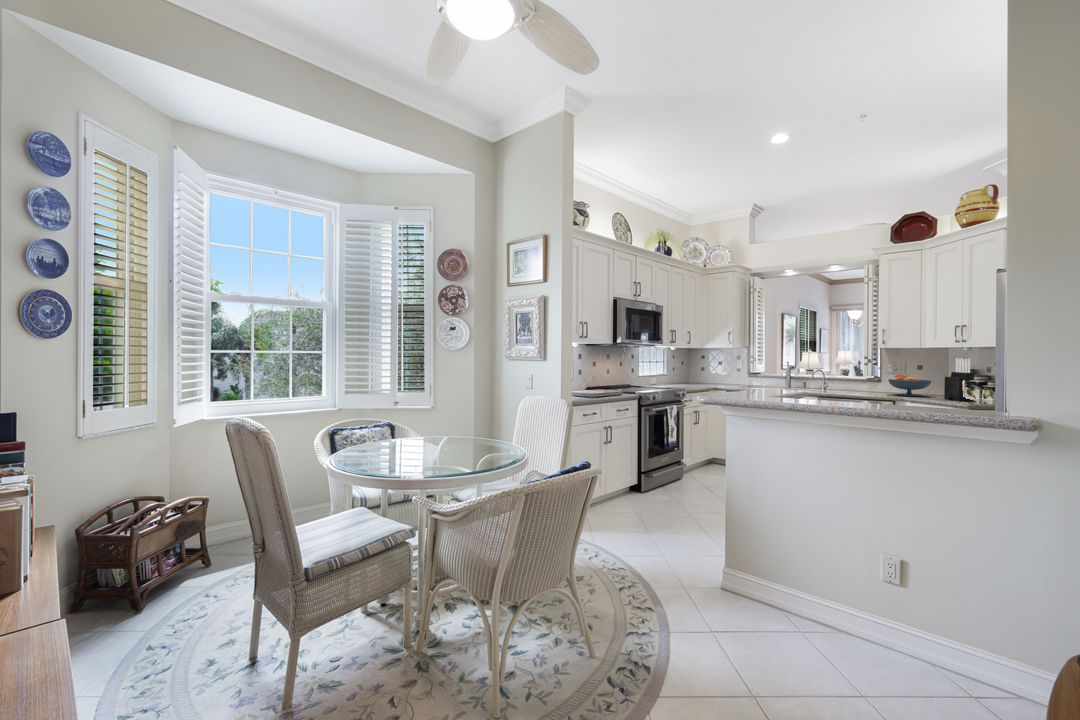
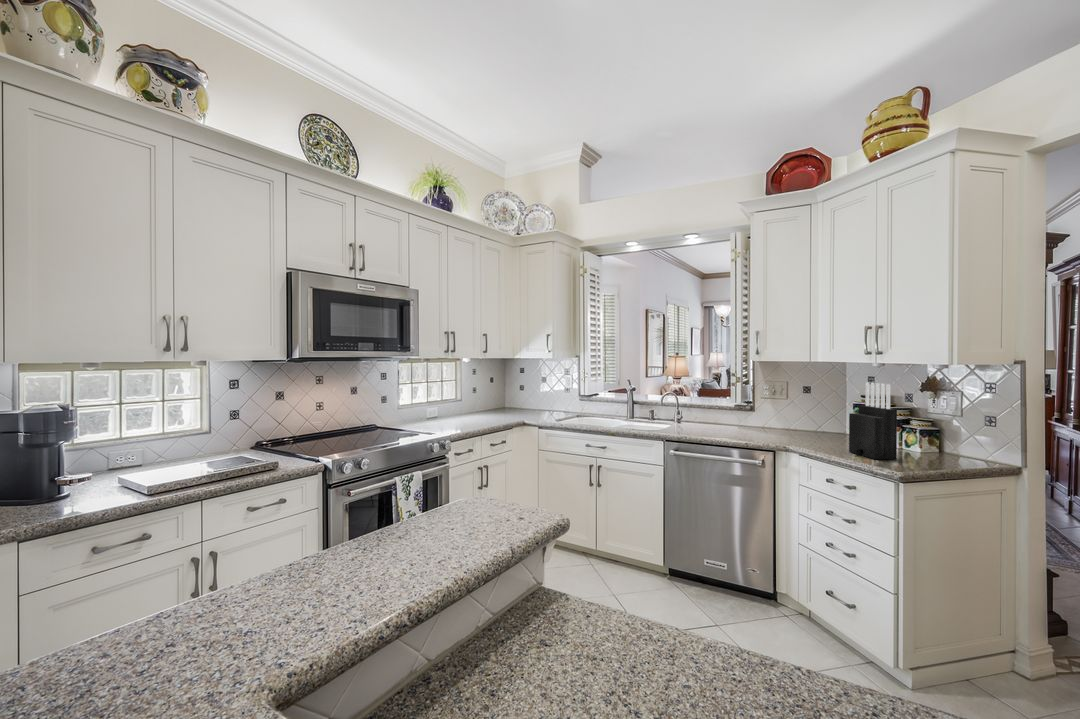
fruit bowl: present [888,374,932,396] -> none [764,403,827,442]

